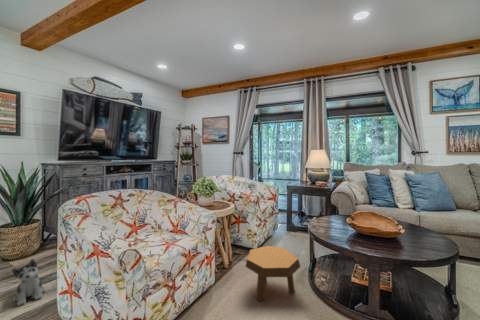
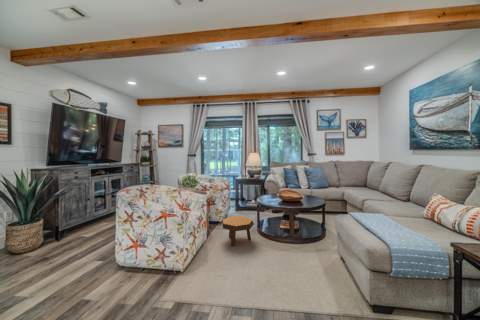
plush toy: present [12,259,46,306] -> none [52,242,77,276]

